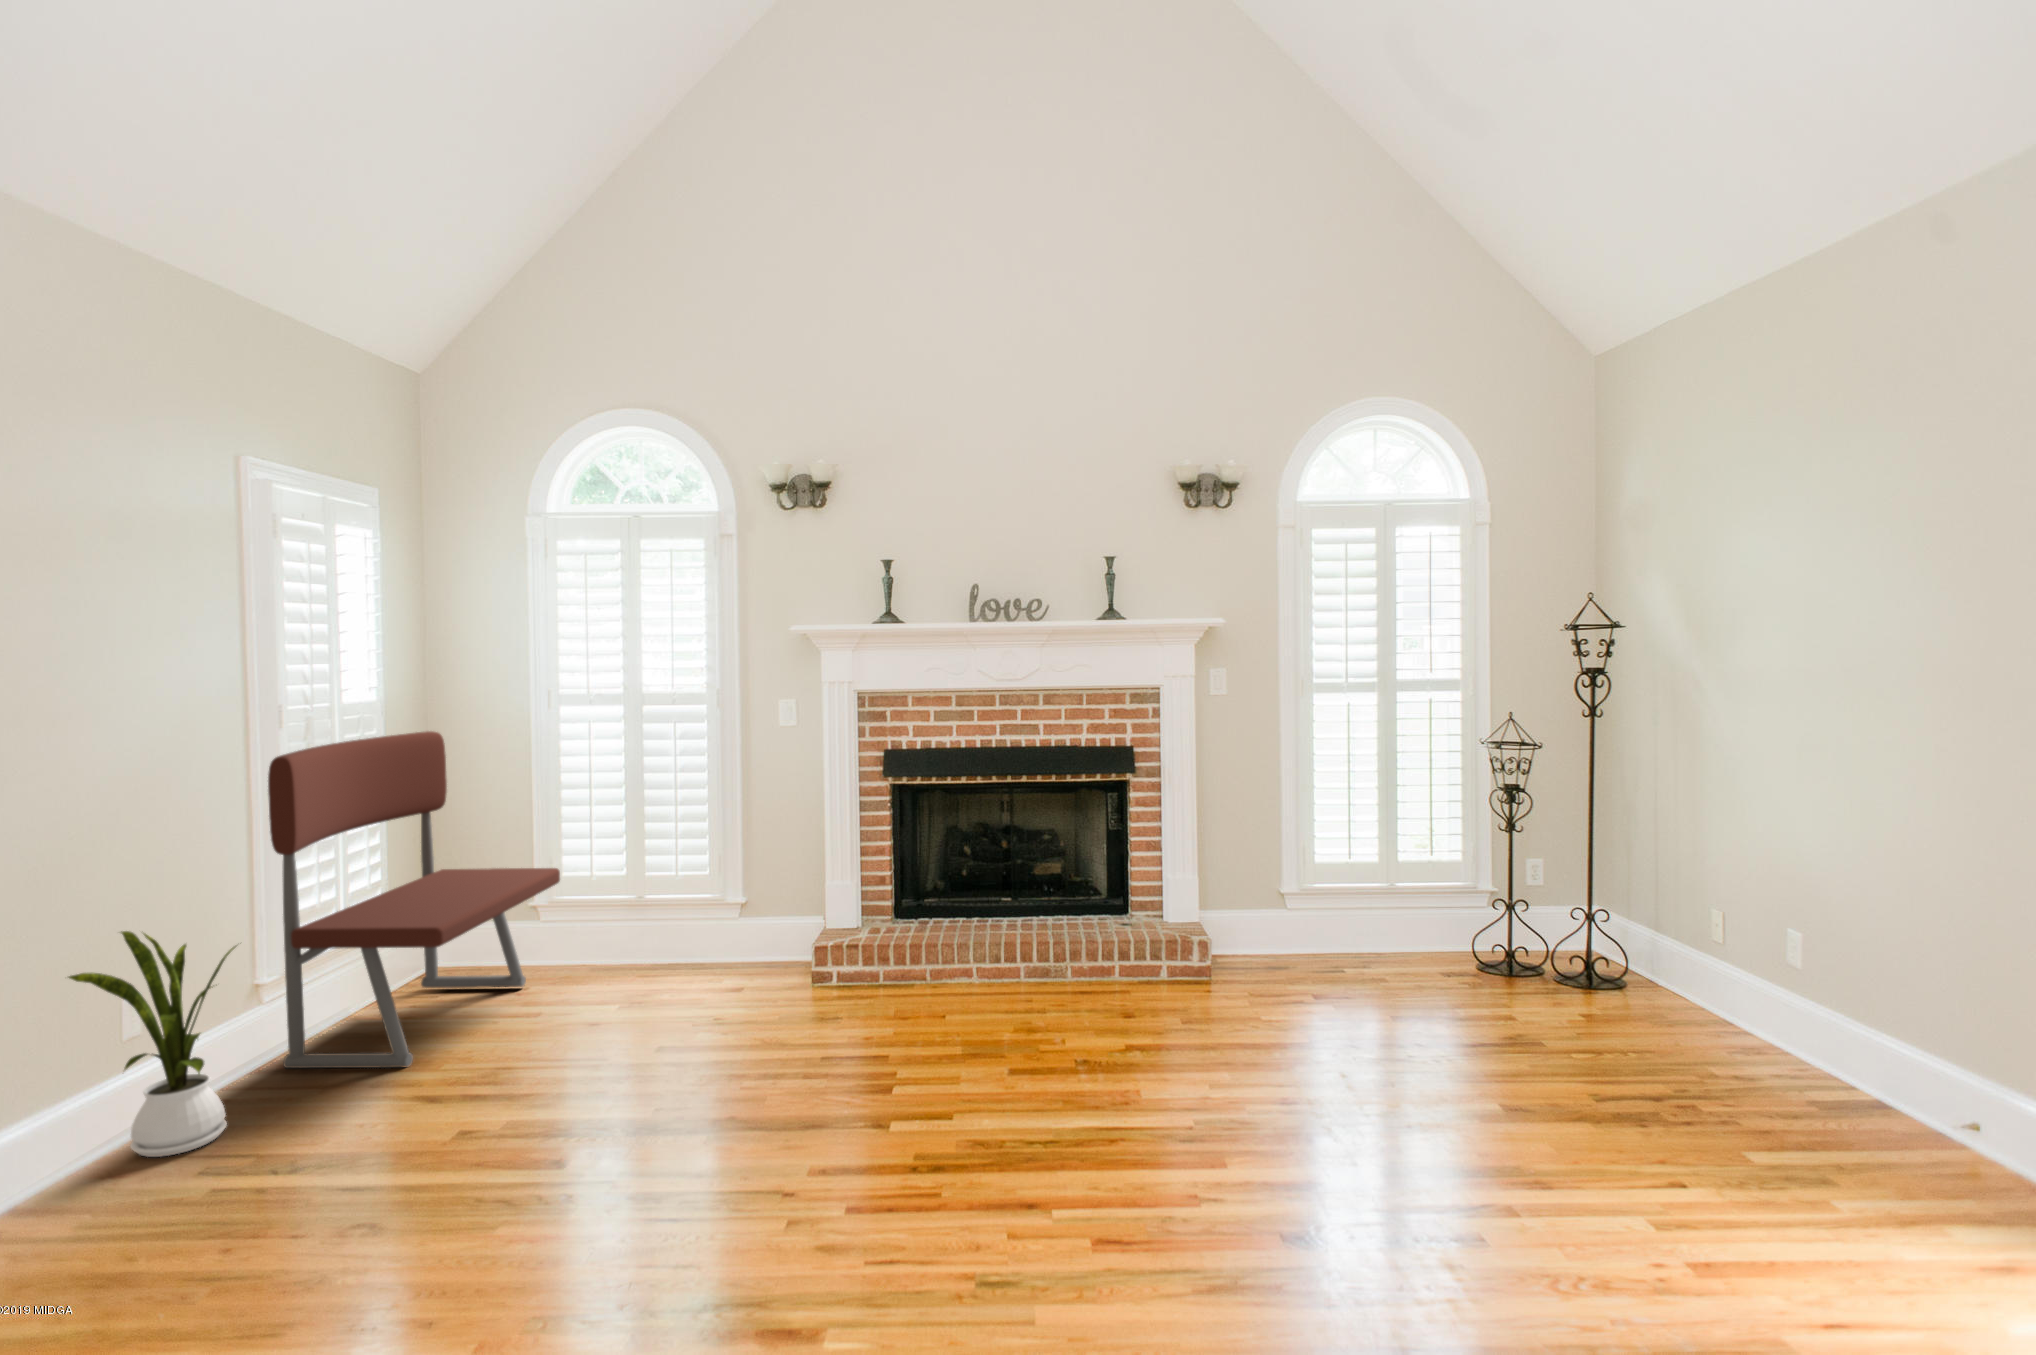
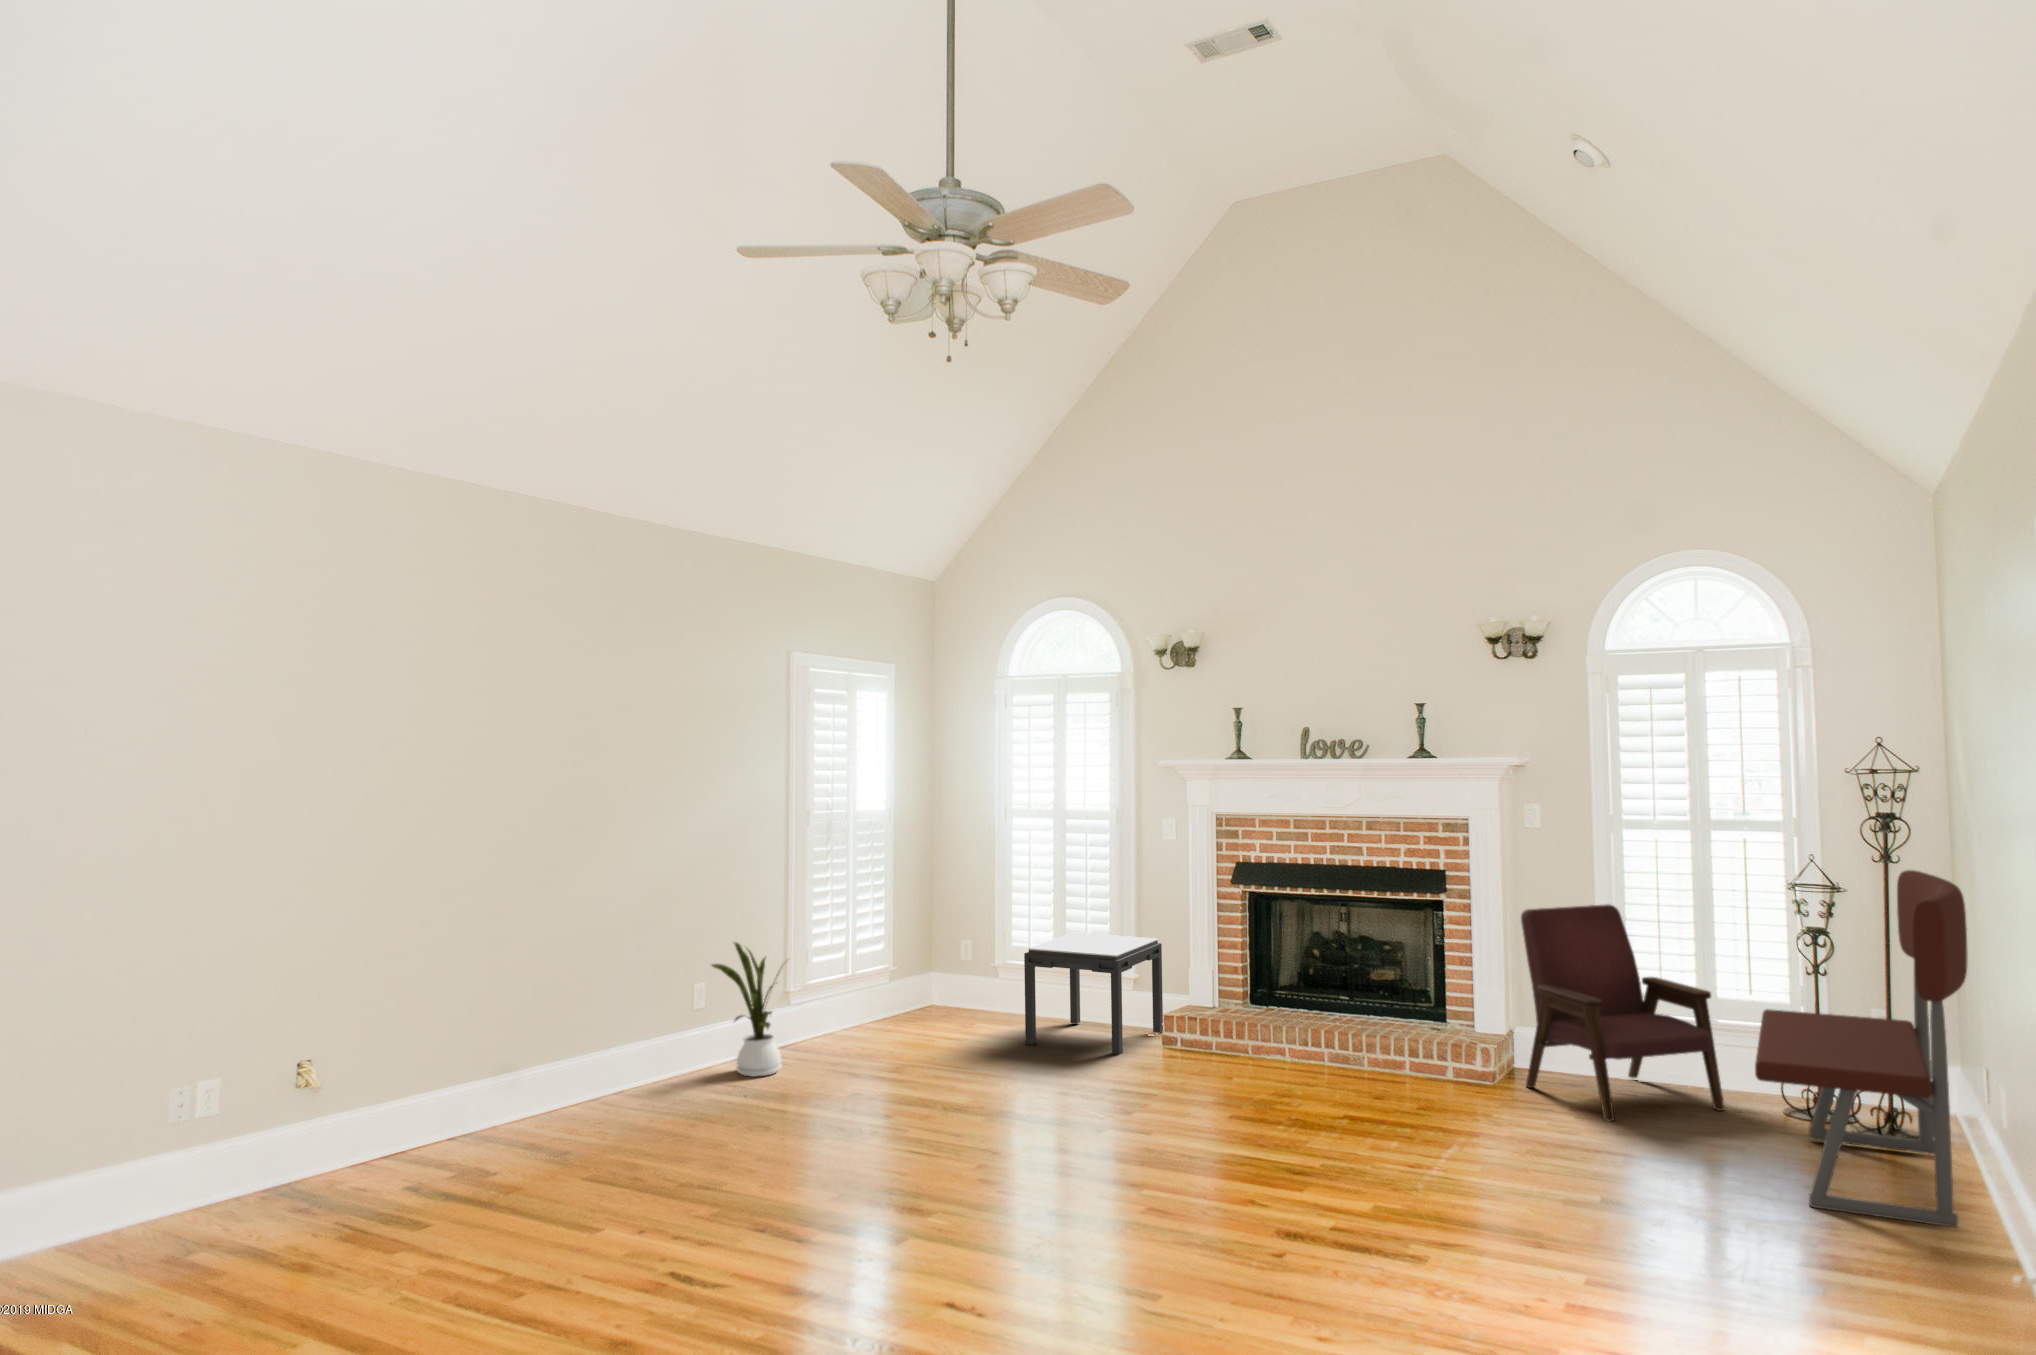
bench: present [268,731,560,1068] -> present [1755,870,1968,1227]
armchair: none [1237,773,1444,1012] -> present [1521,904,1725,1121]
side table: none [621,849,791,1009] -> present [1024,933,1163,1055]

